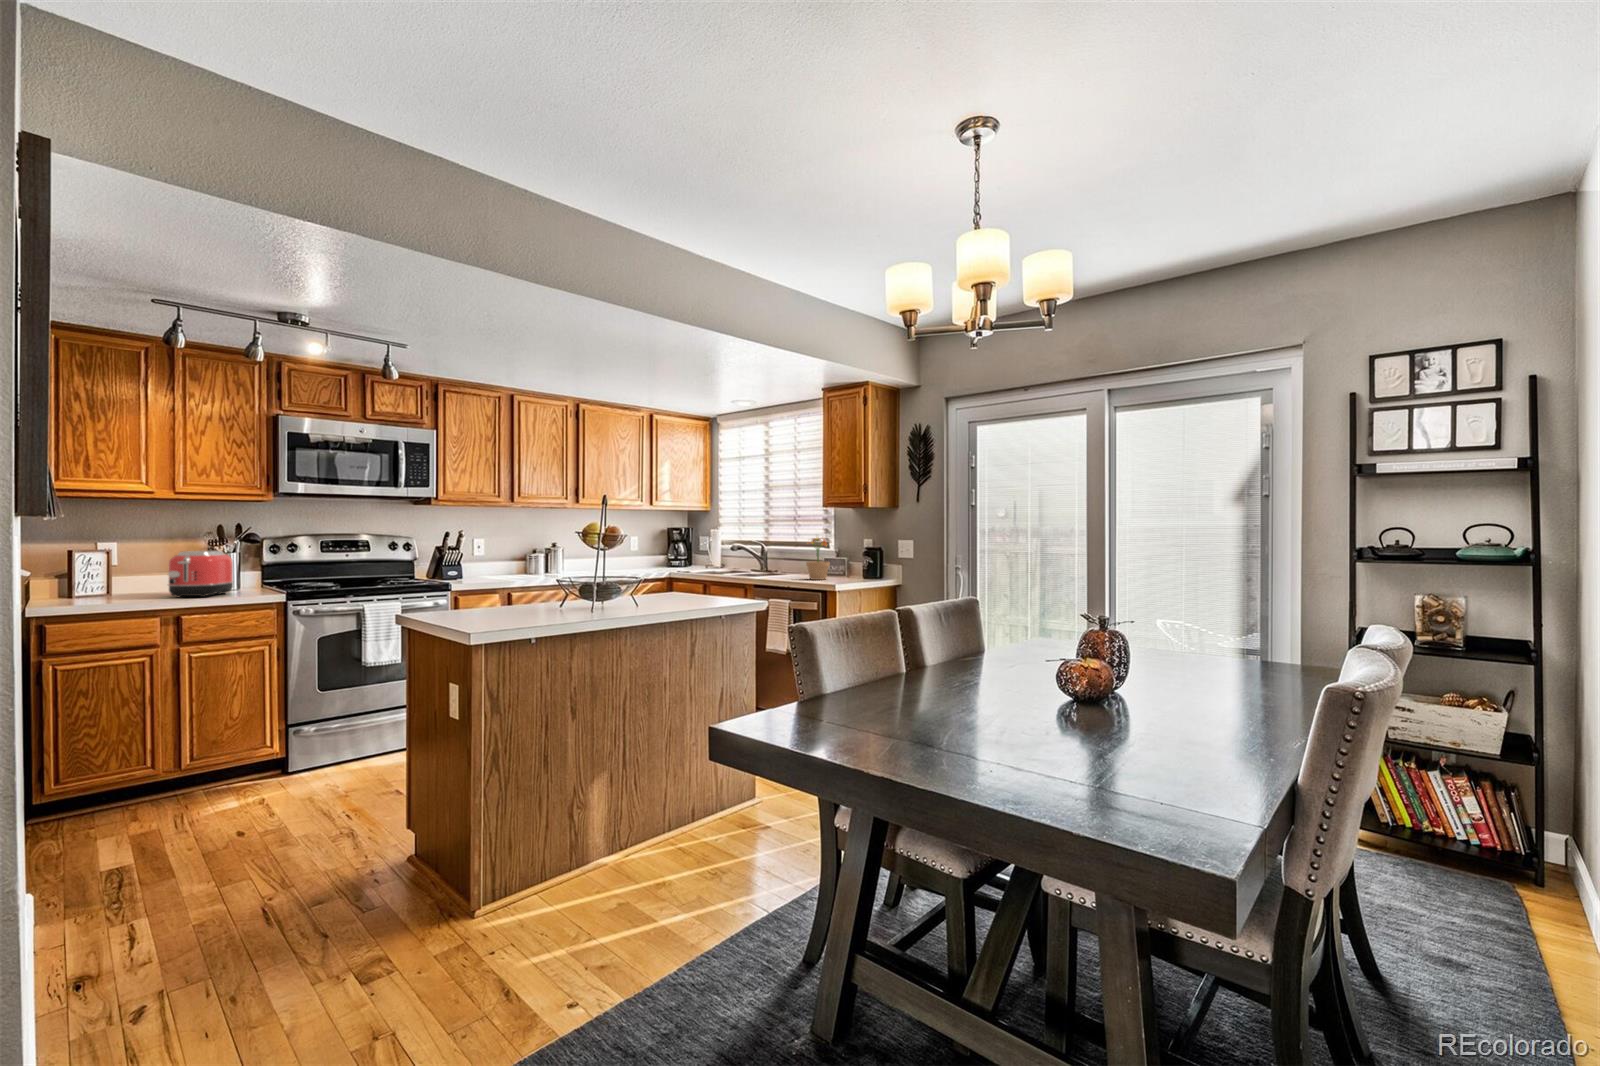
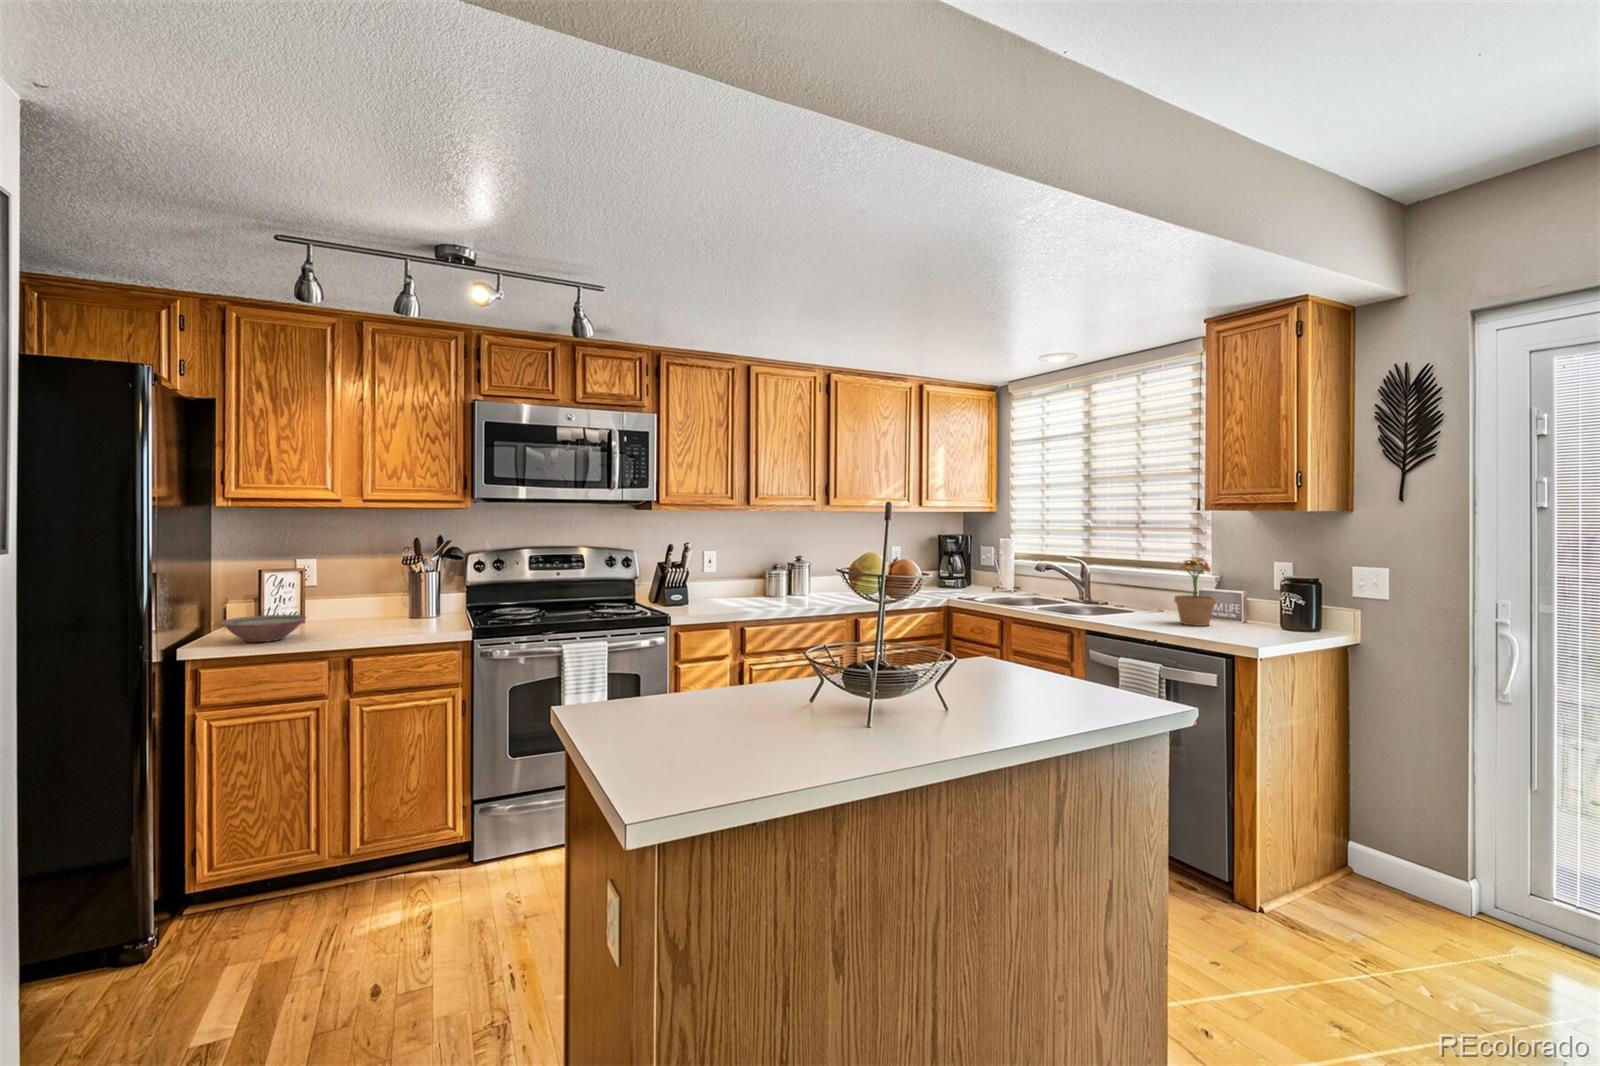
toaster: present [168,551,233,597] -> none [349,571,427,630]
bowl: none [56,585,135,605] -> present [220,615,306,642]

